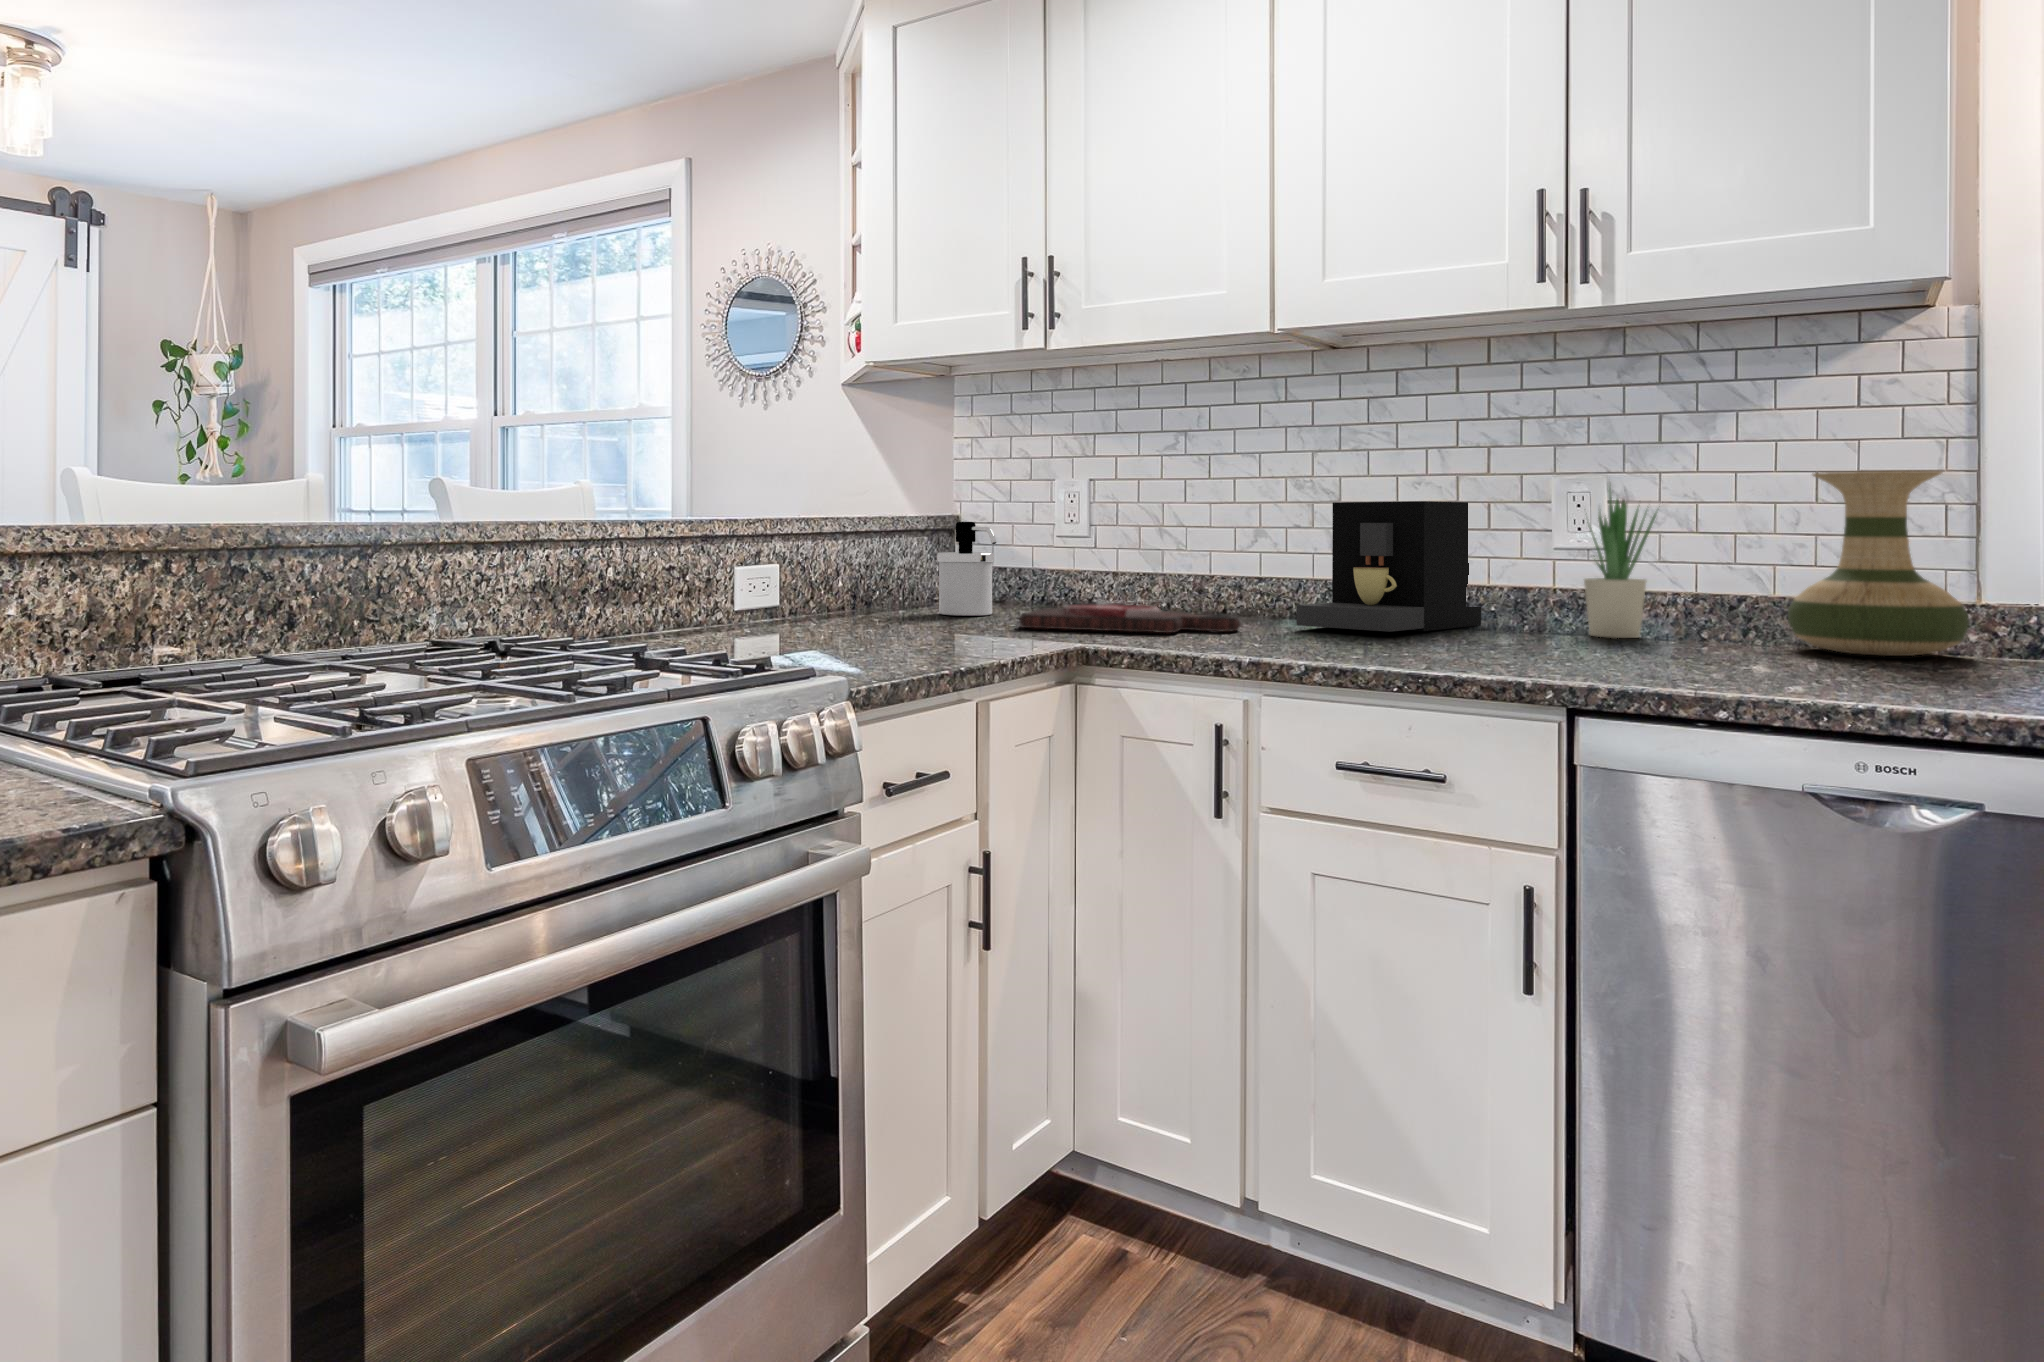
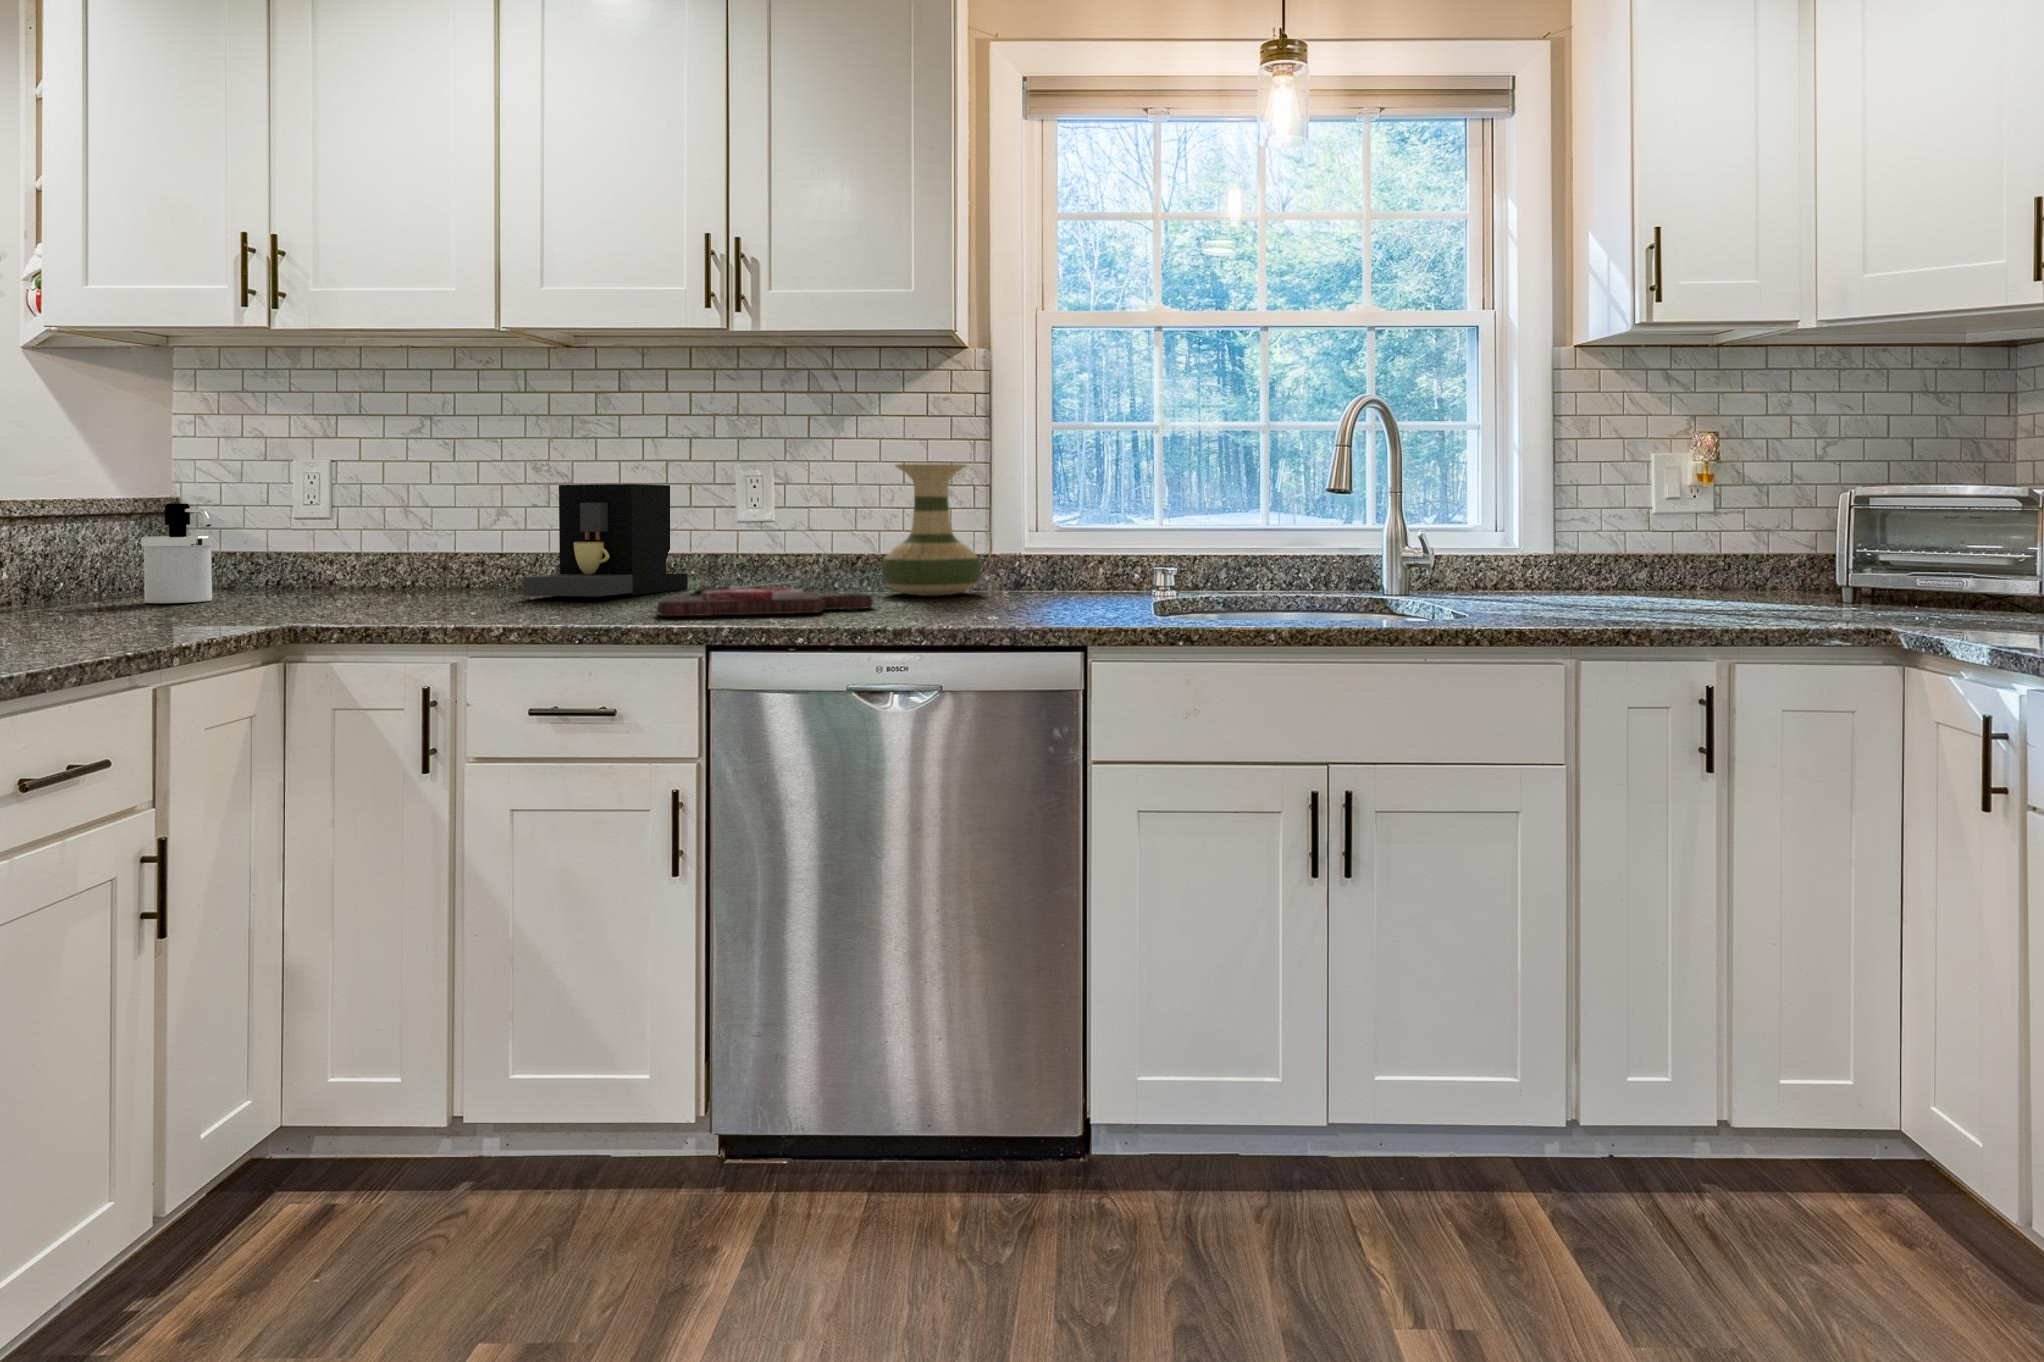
potted plant: present [1584,489,1657,638] -> none [754,465,806,593]
cutting board: present [1019,600,1241,633] -> present [657,581,873,616]

